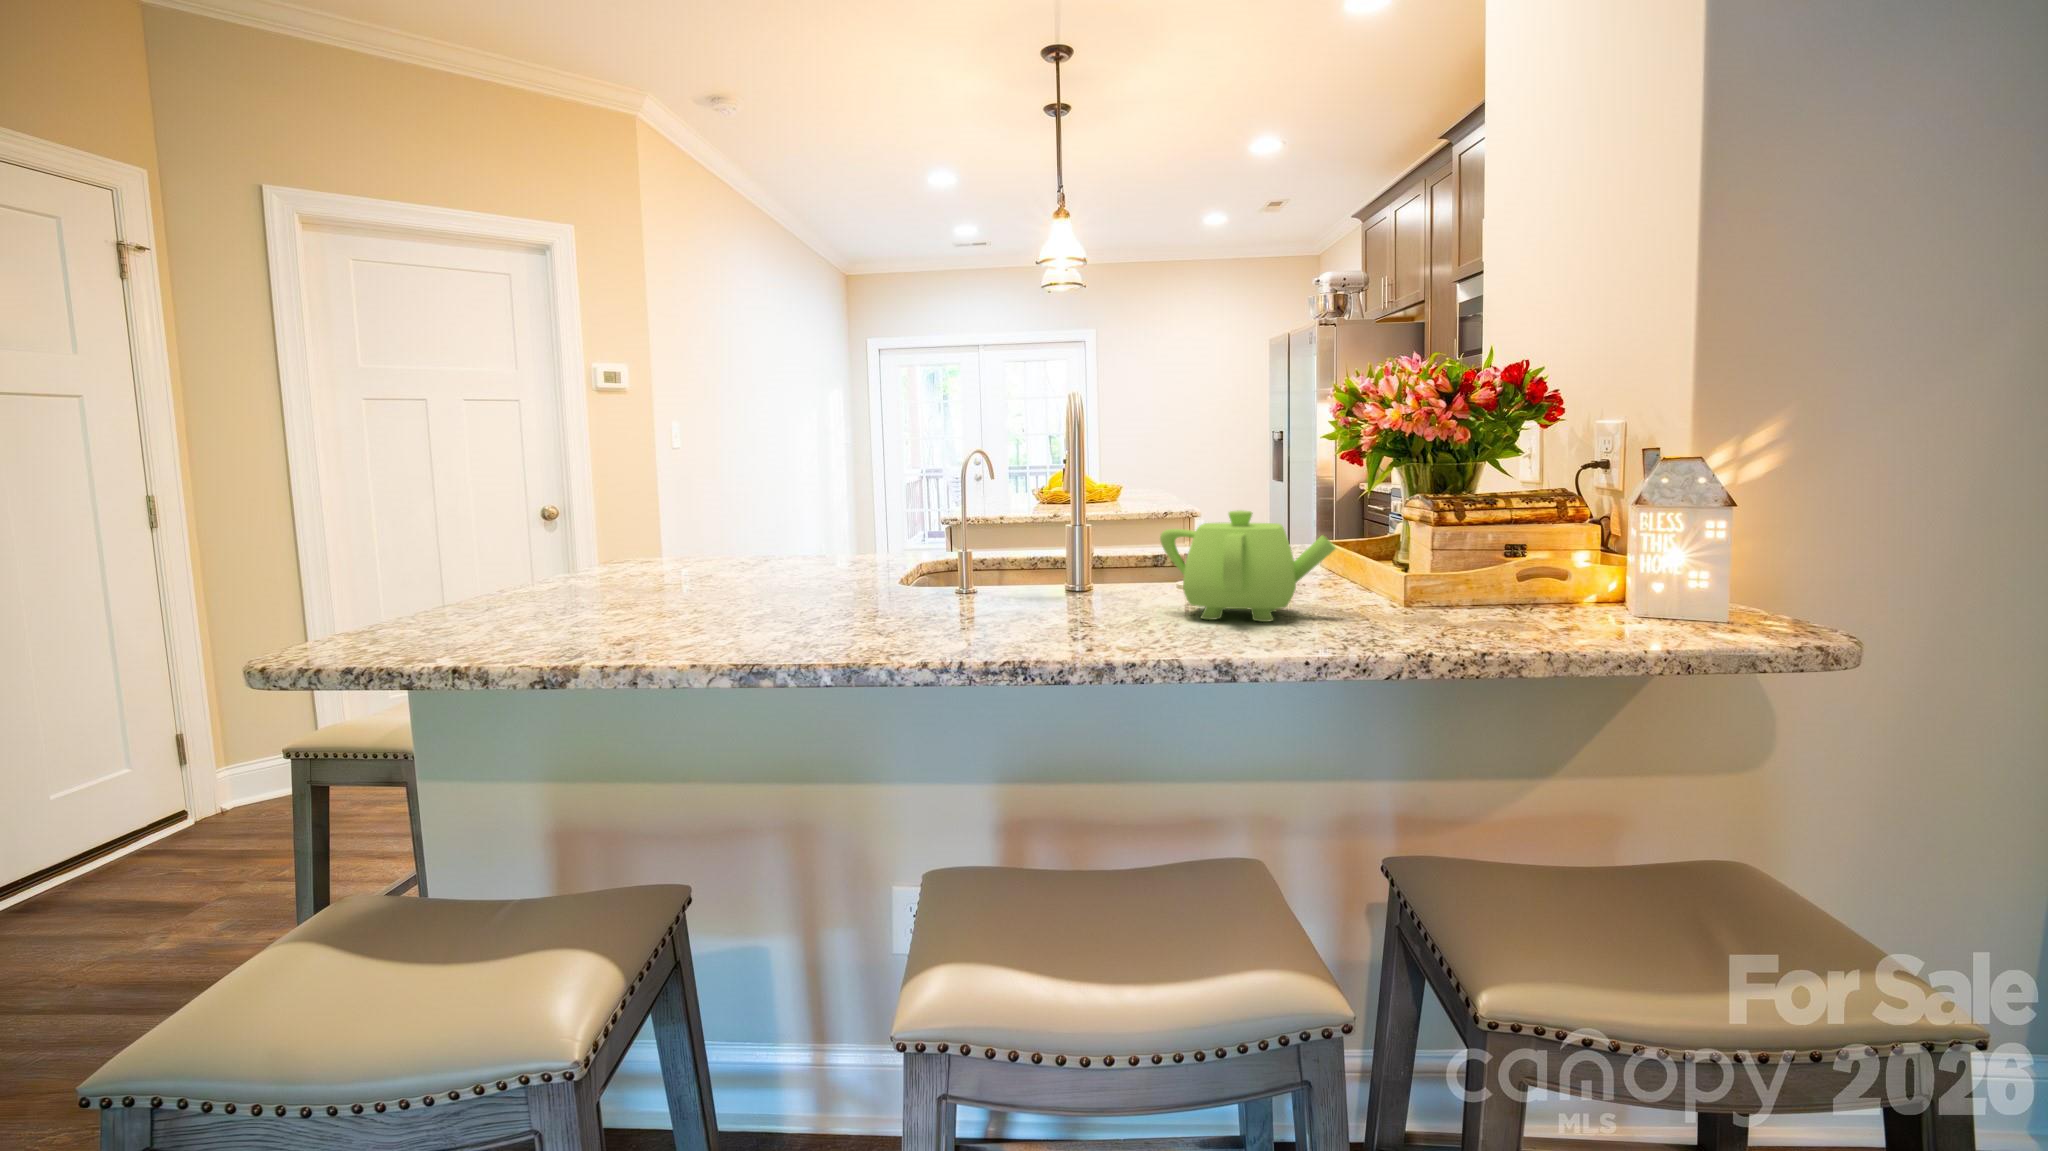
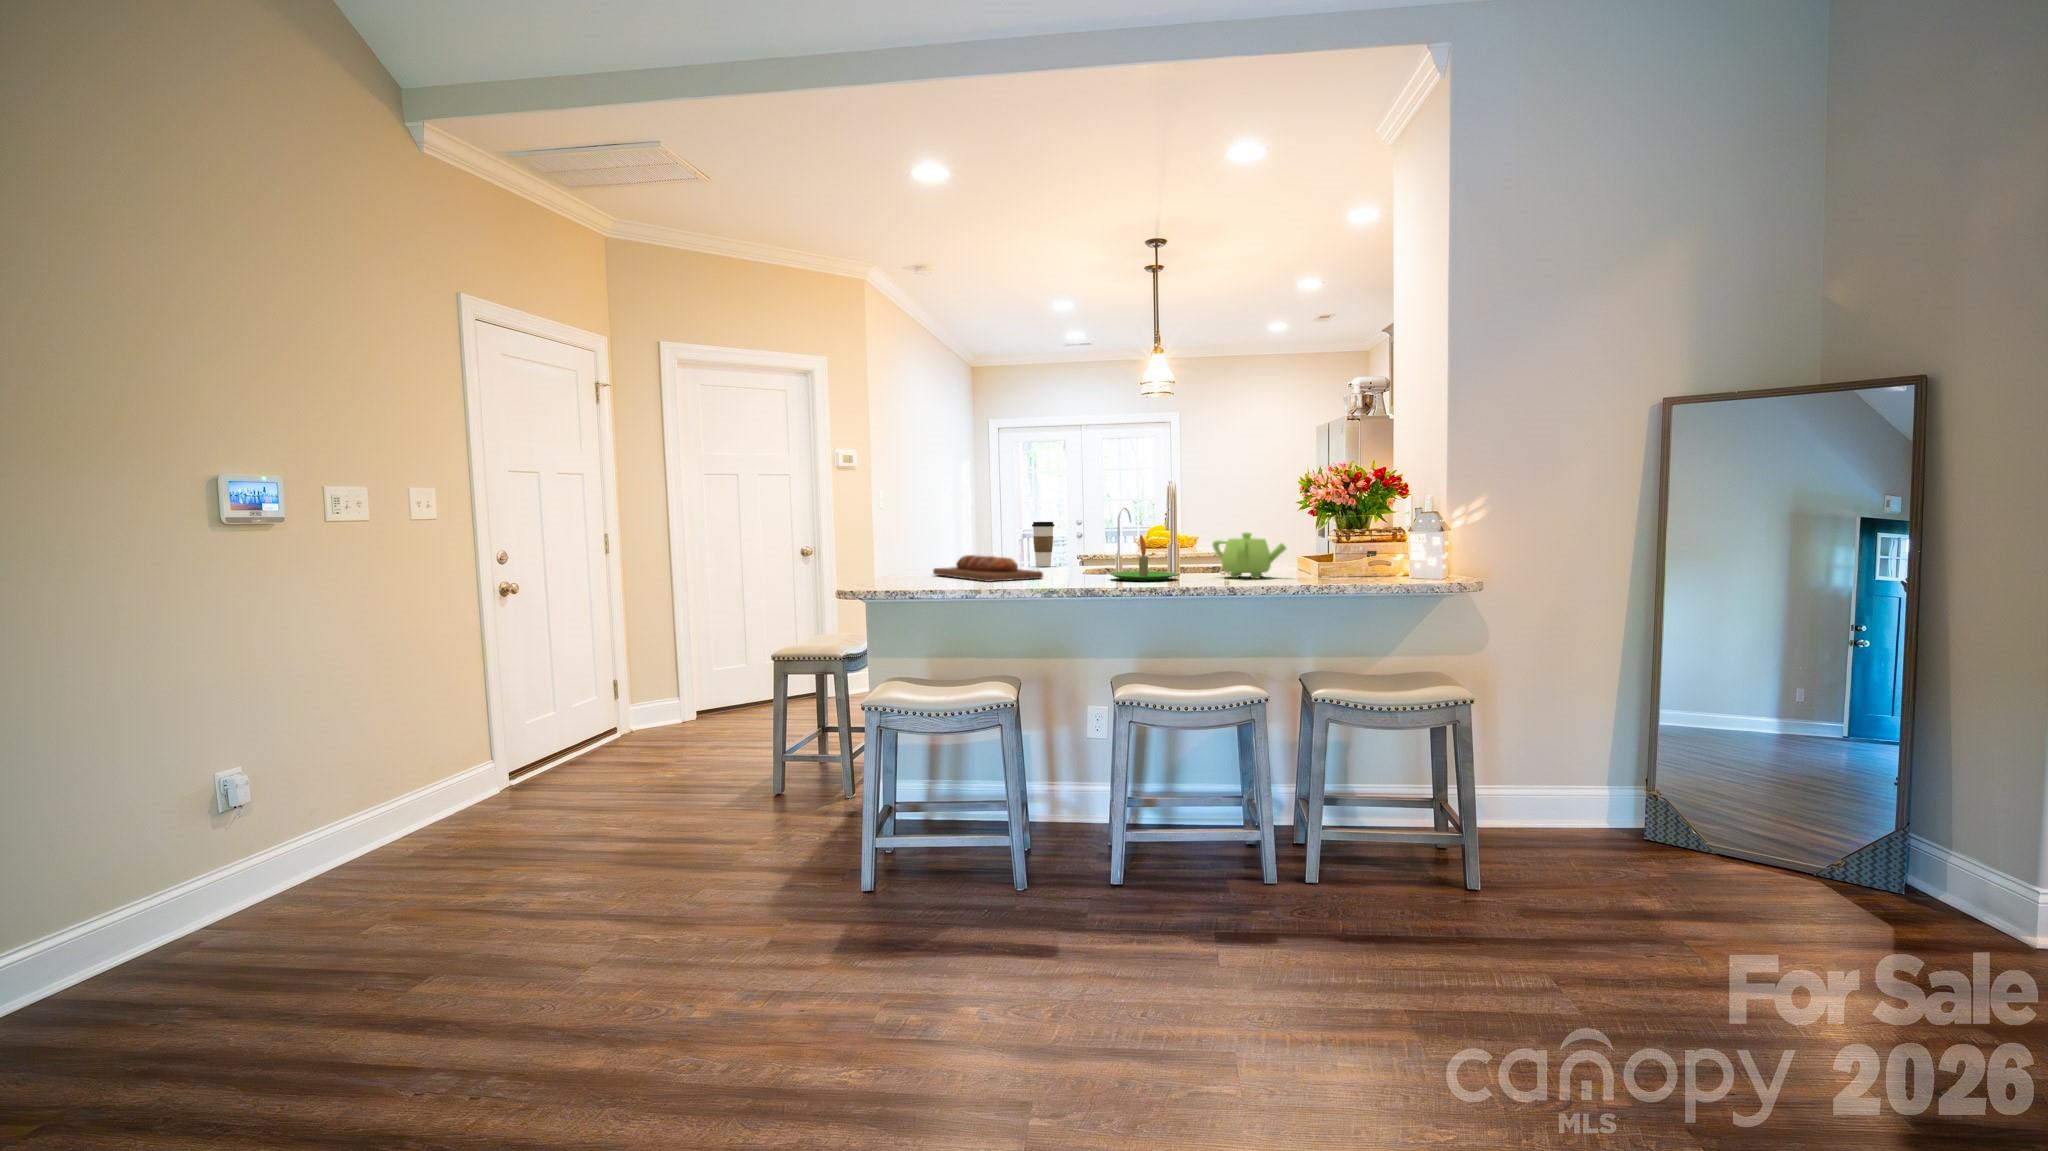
coffee cup: none [809,481,853,568] -> present [1032,522,1055,567]
candle: none [917,522,1080,638] -> present [1110,535,1177,581]
bread loaf: none [546,565,768,646] -> present [933,555,1043,582]

